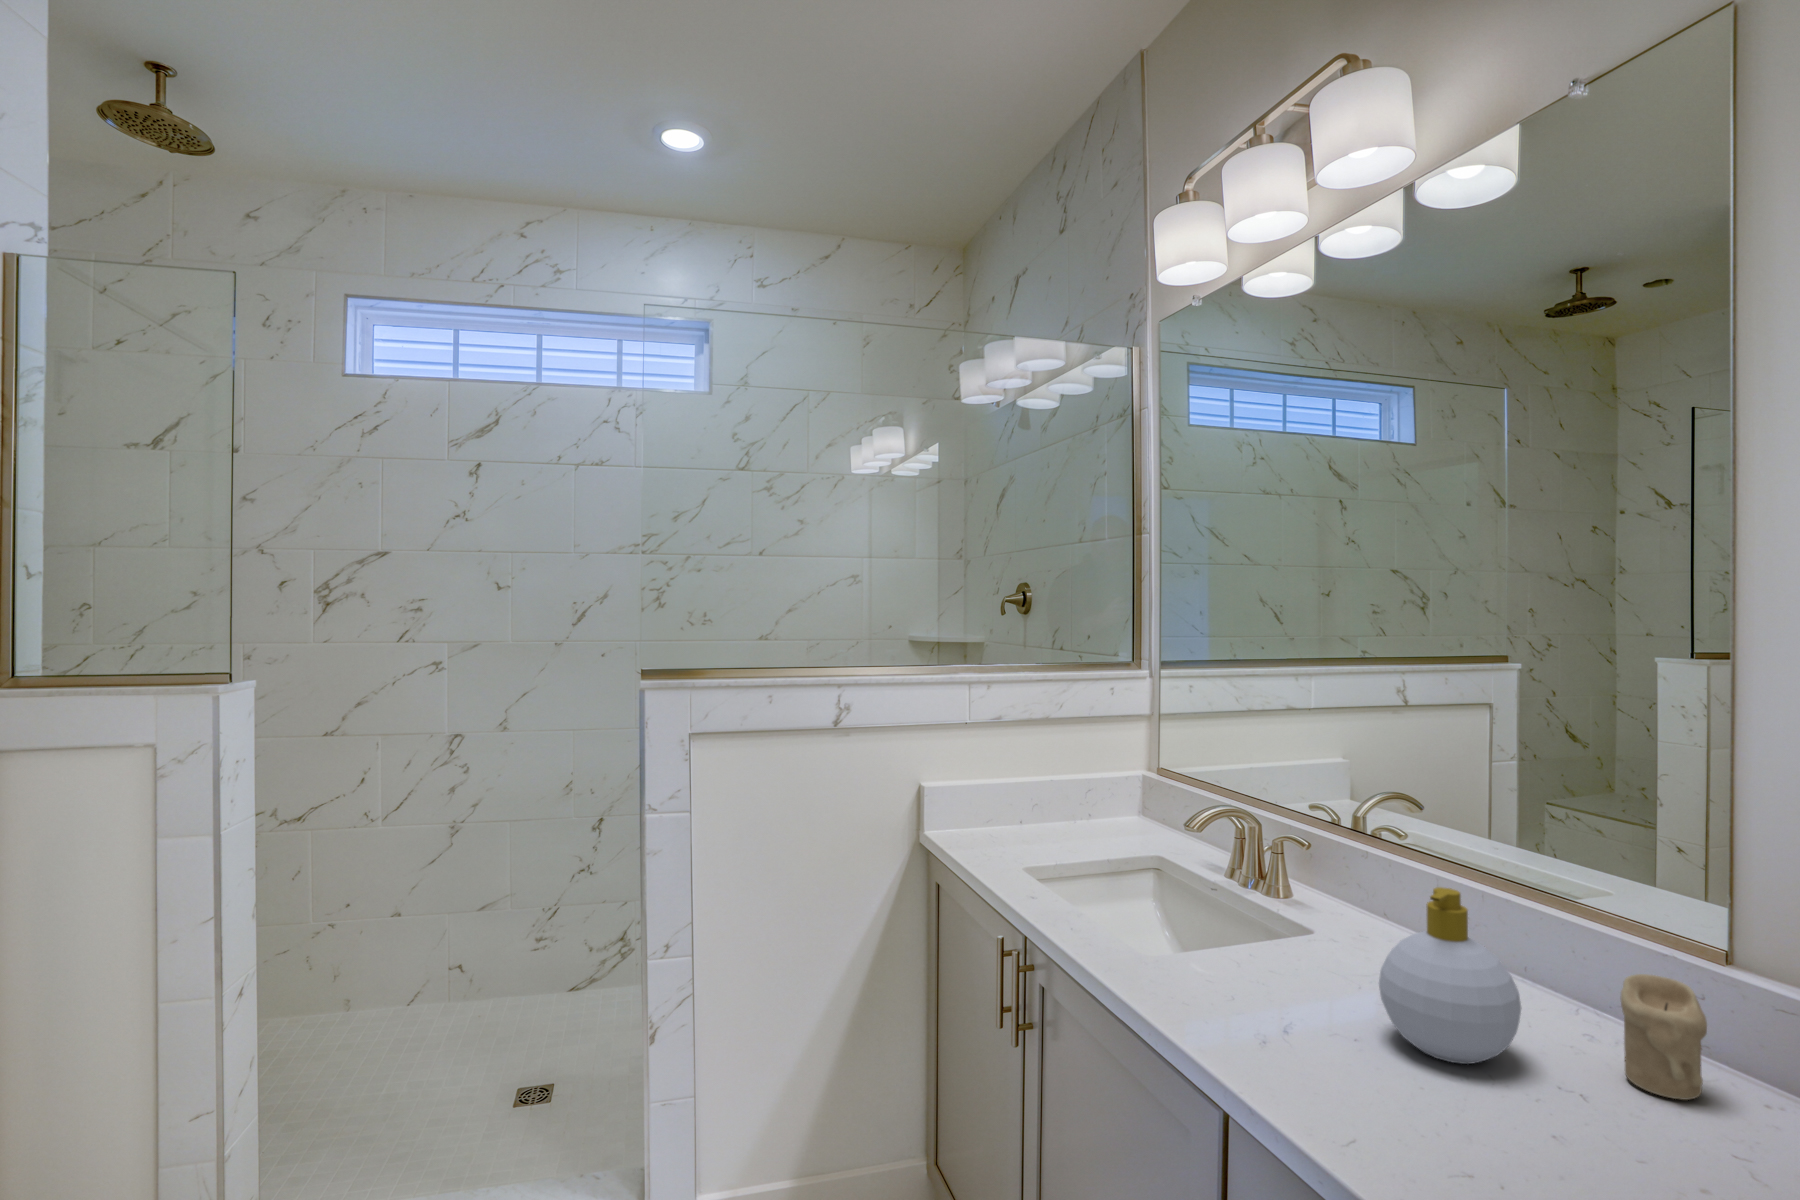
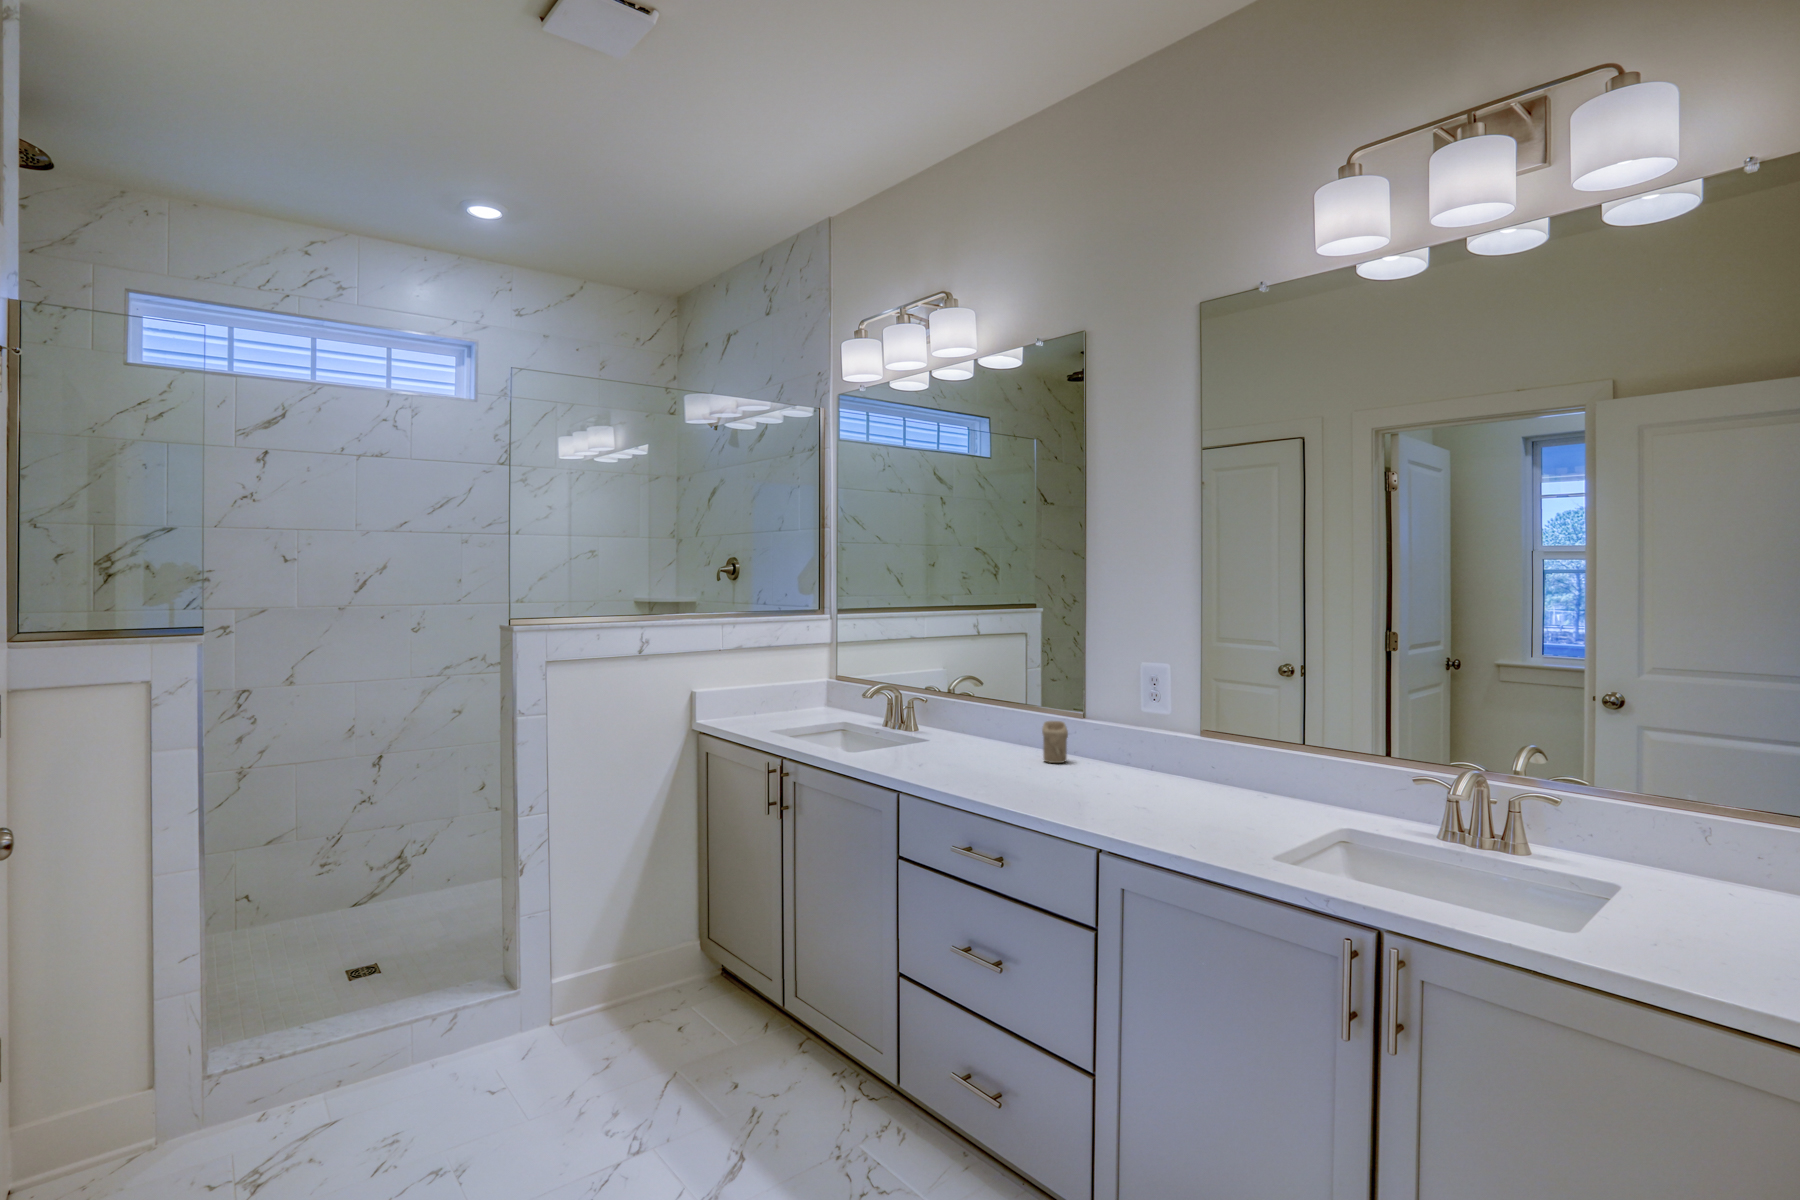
soap bottle: present [1379,887,1521,1064] -> none [958,694,1009,764]

